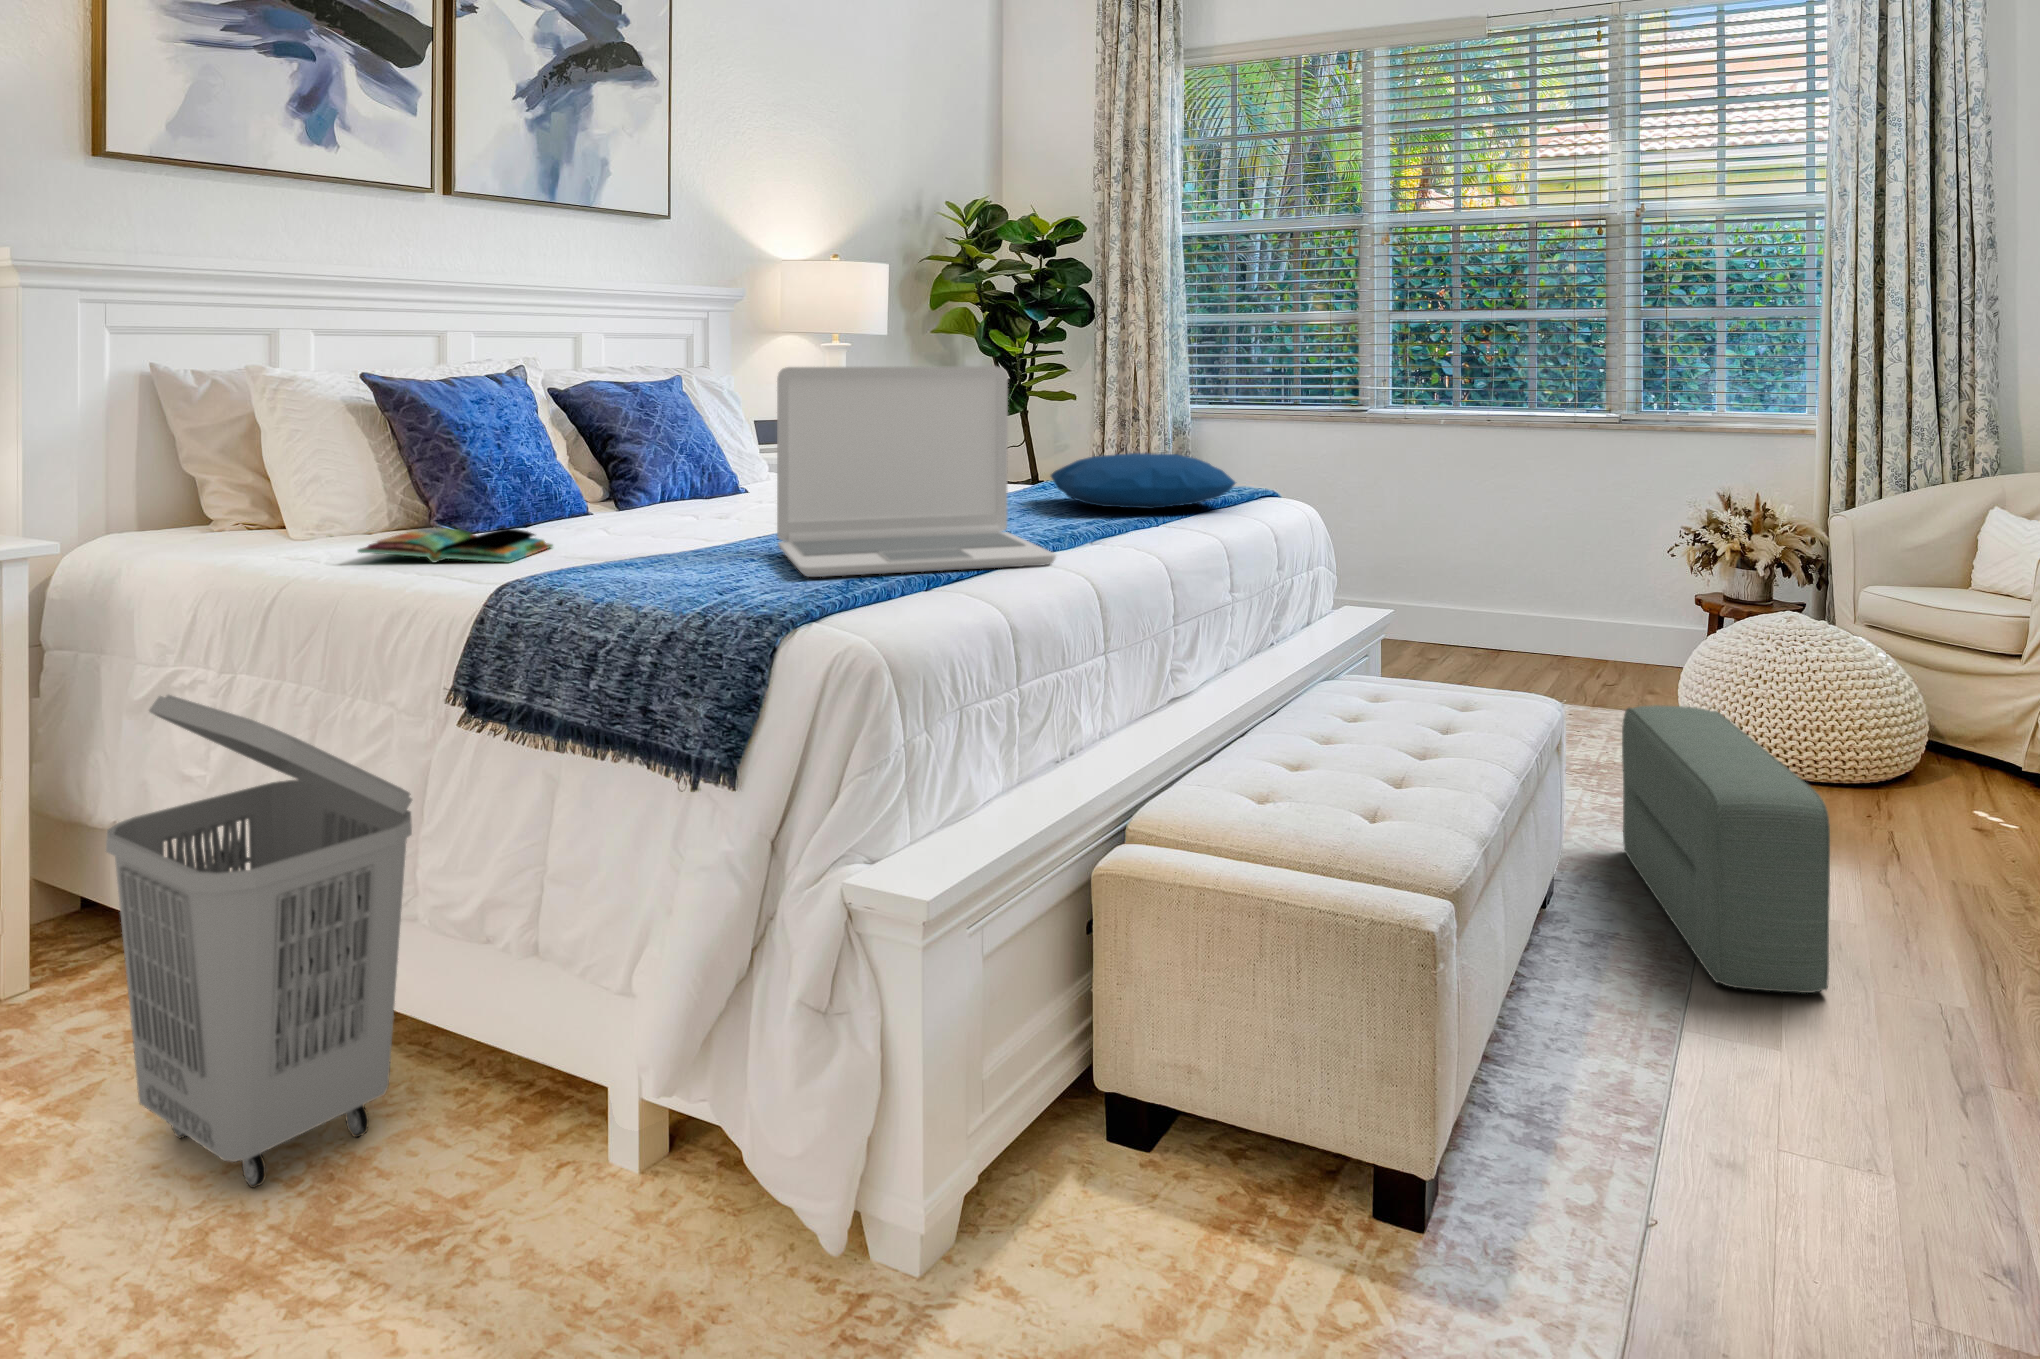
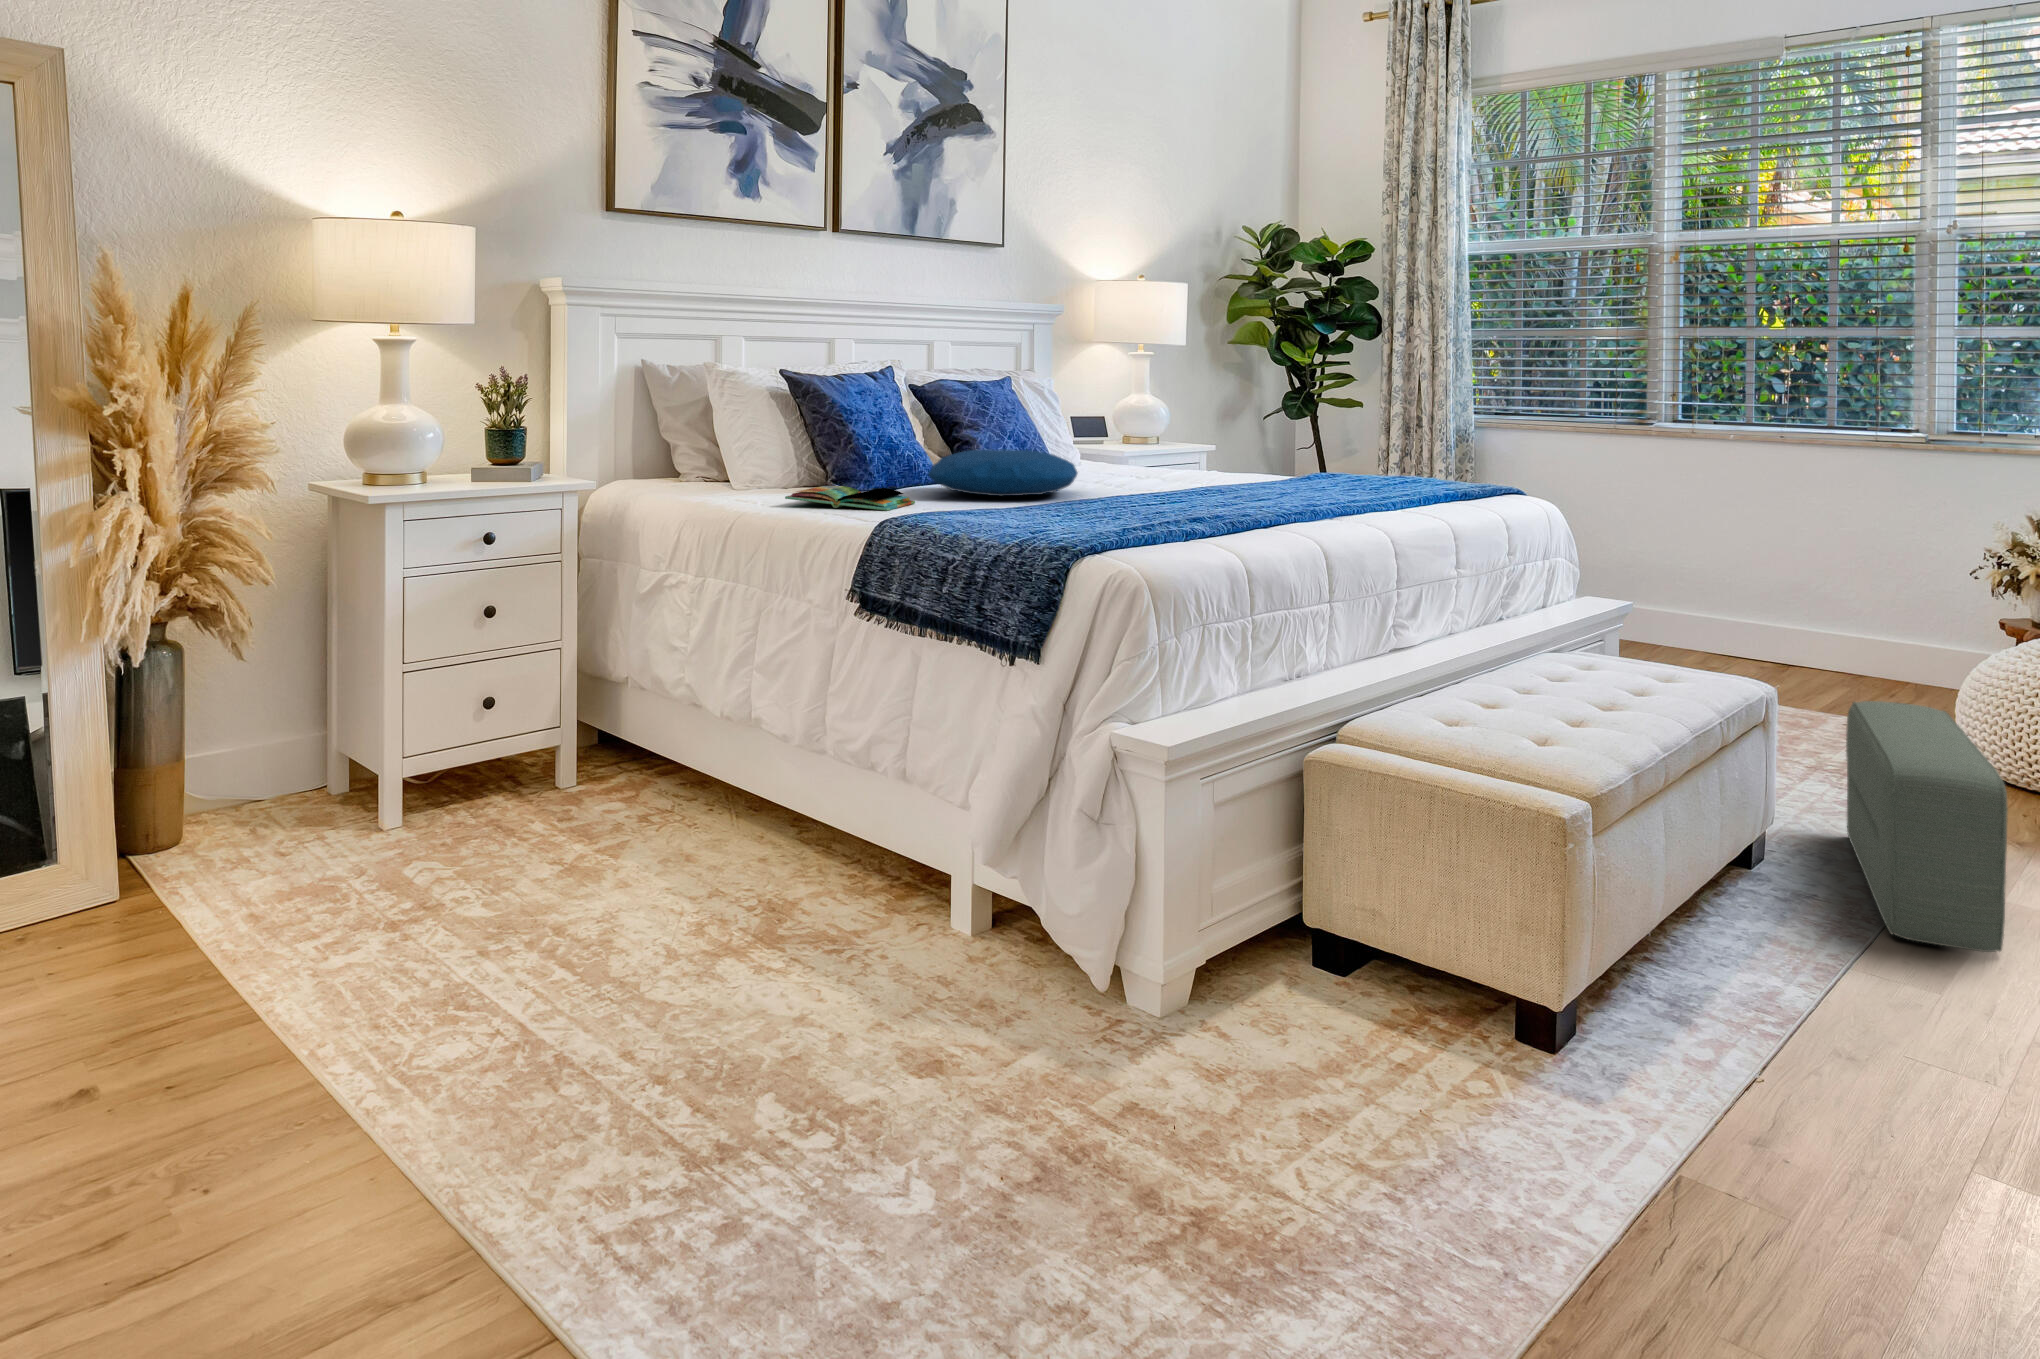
laptop: present [777,366,1056,577] -> none [1078,371,1290,529]
pillow: present [1051,453,1235,509] -> present [928,449,1077,496]
laundry basket: present [106,695,412,1188] -> none [641,582,827,908]

